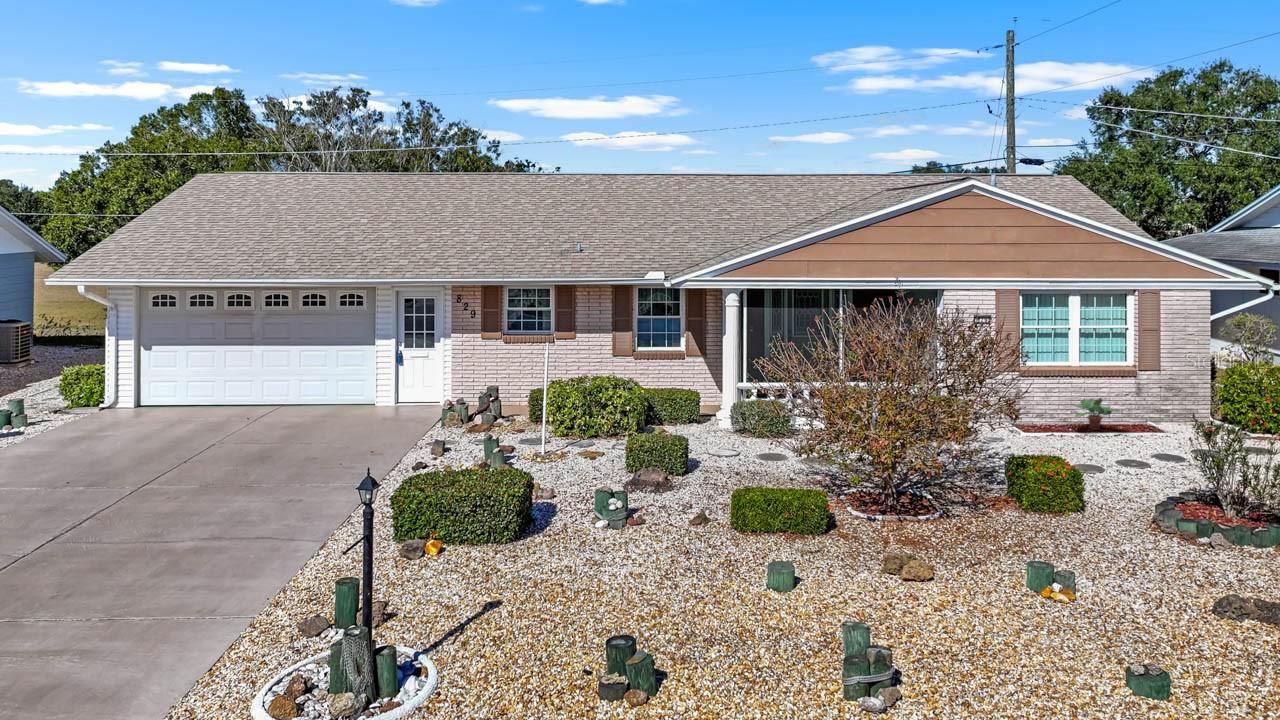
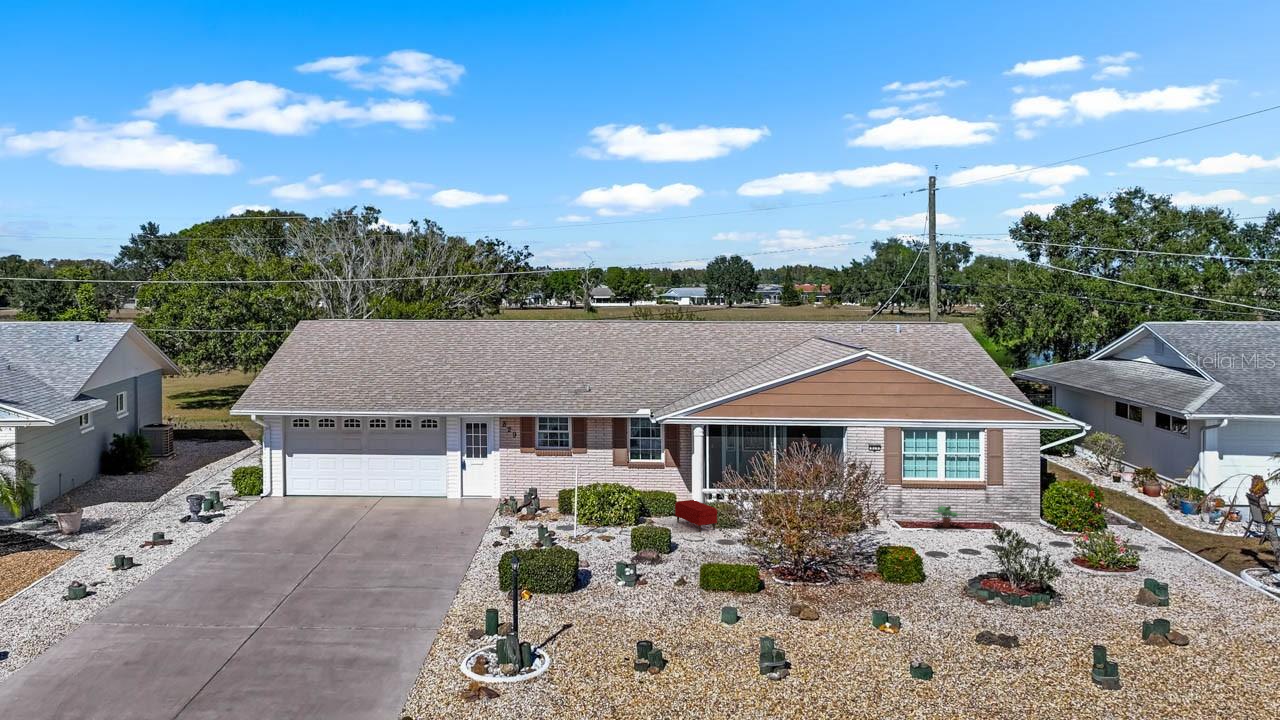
bench: none [694,398,755,443] -> present [675,500,717,532]

